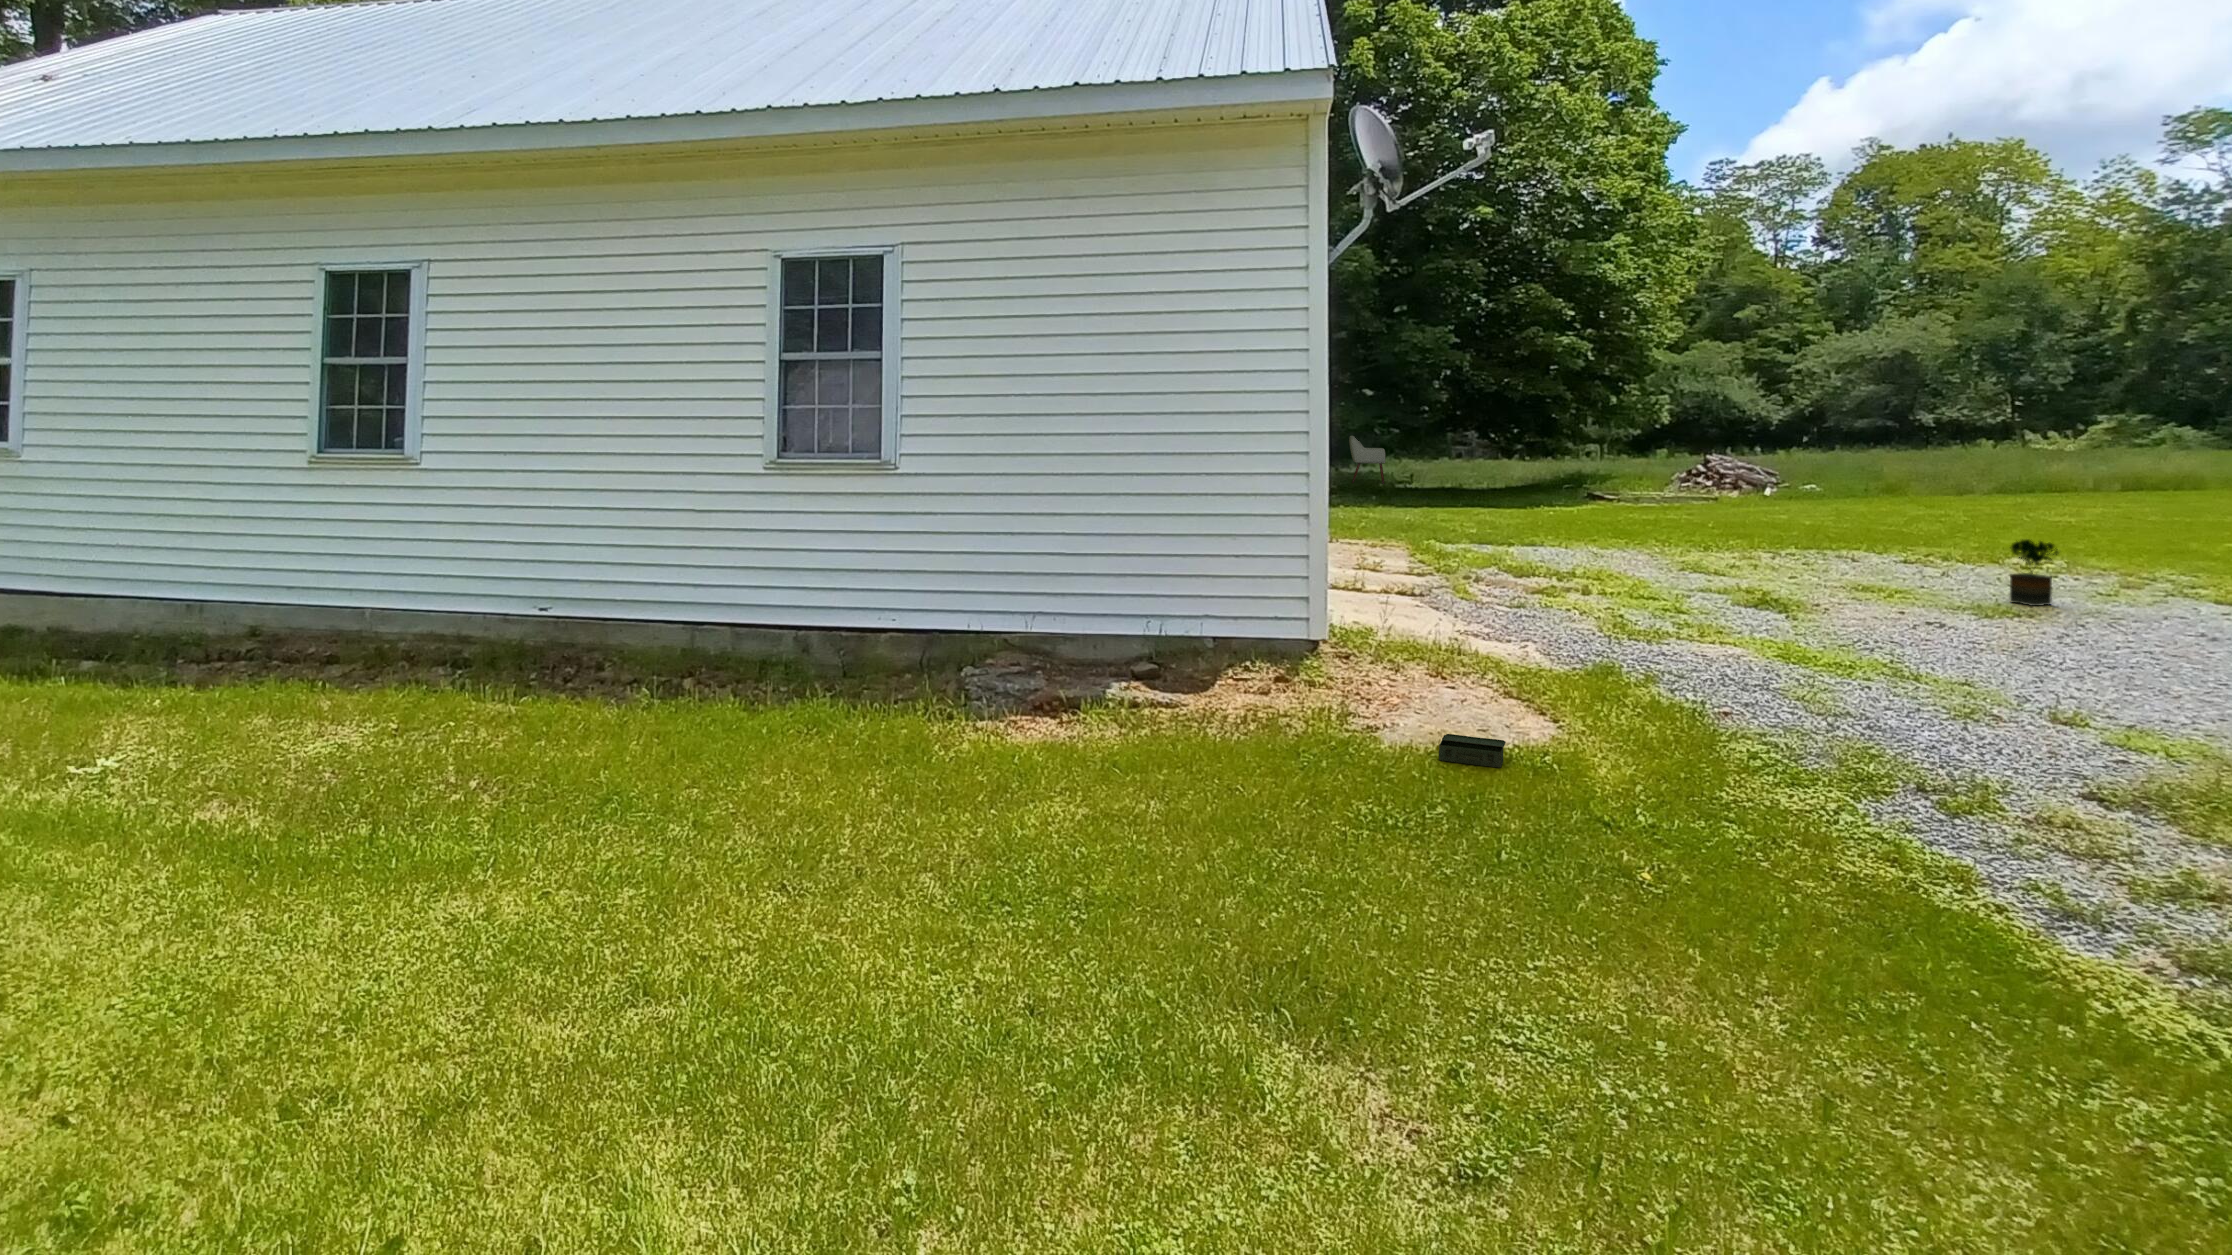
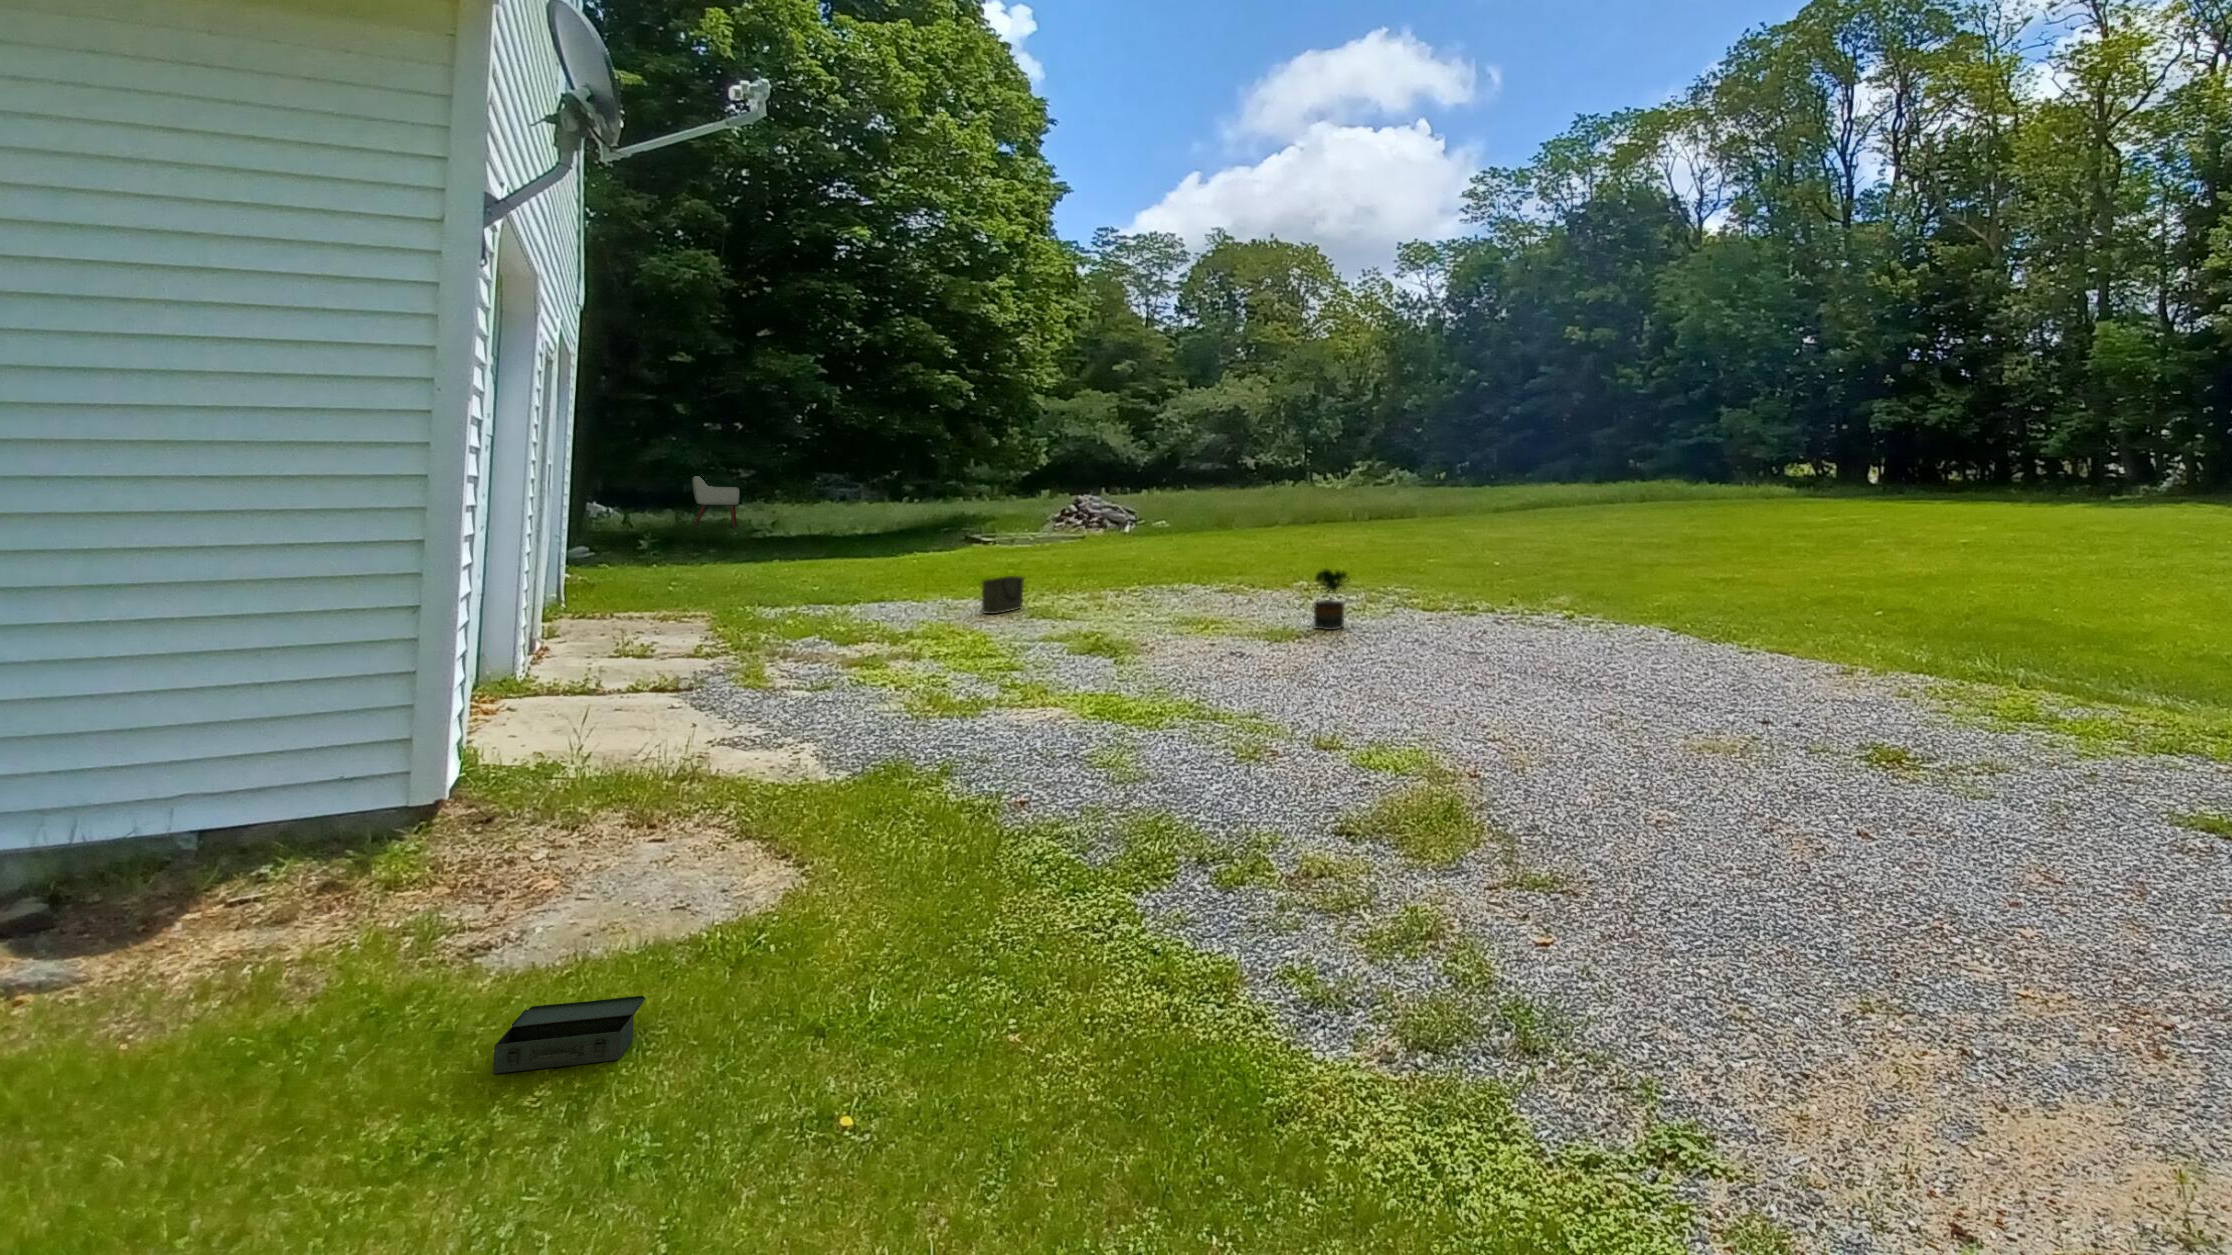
basket: none [1631,531,1672,565] -> present [982,576,1024,614]

